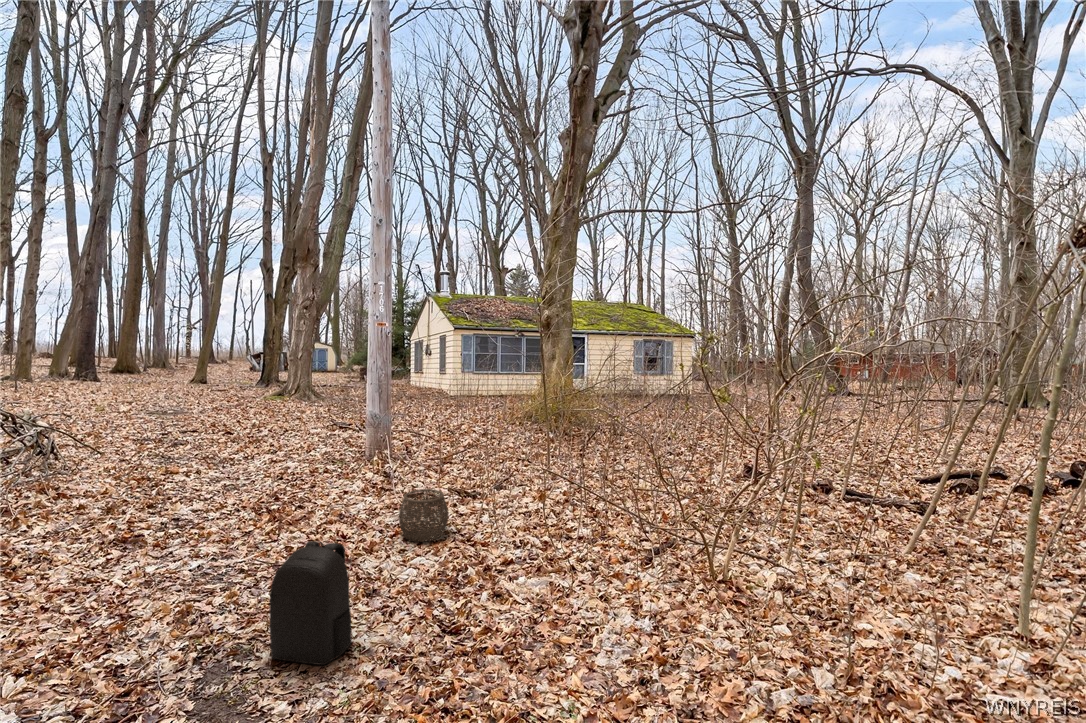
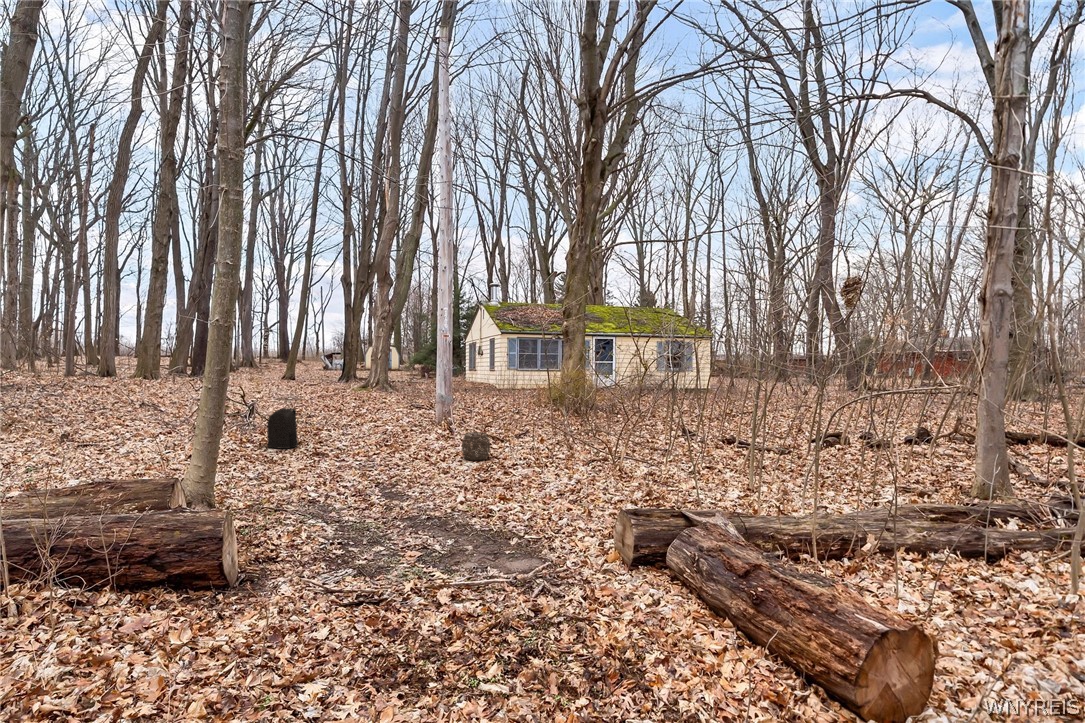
backpack: present [269,541,352,665] -> present [267,408,298,449]

